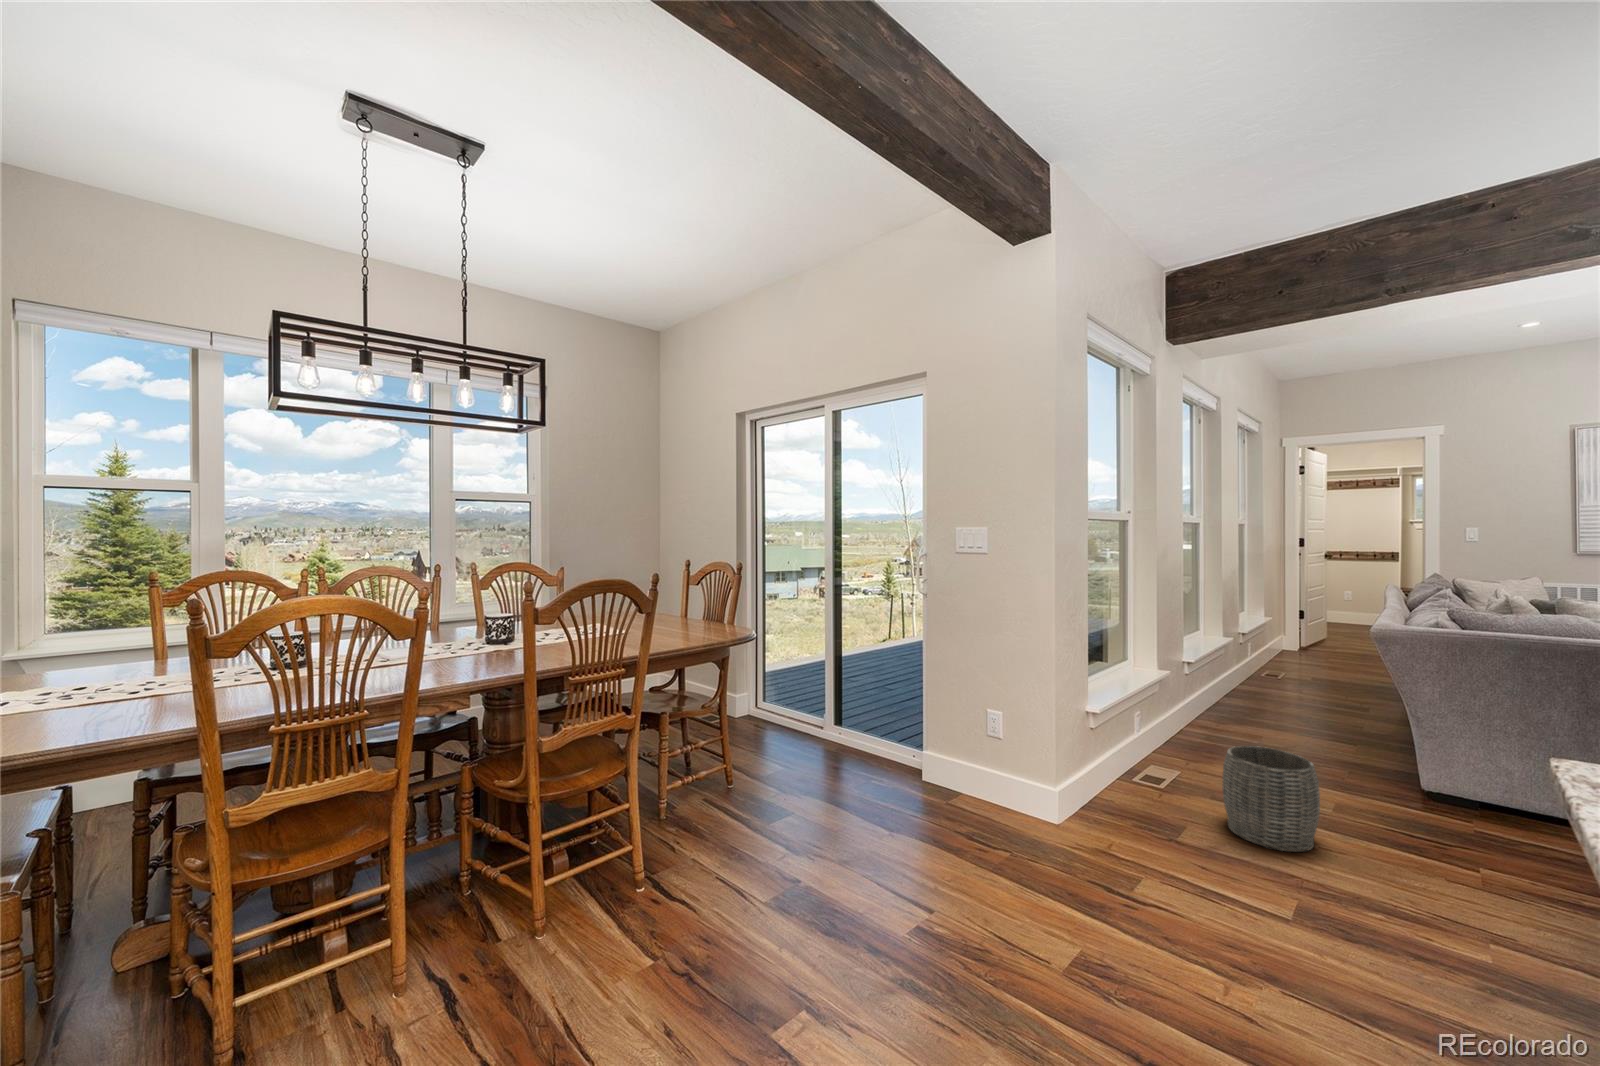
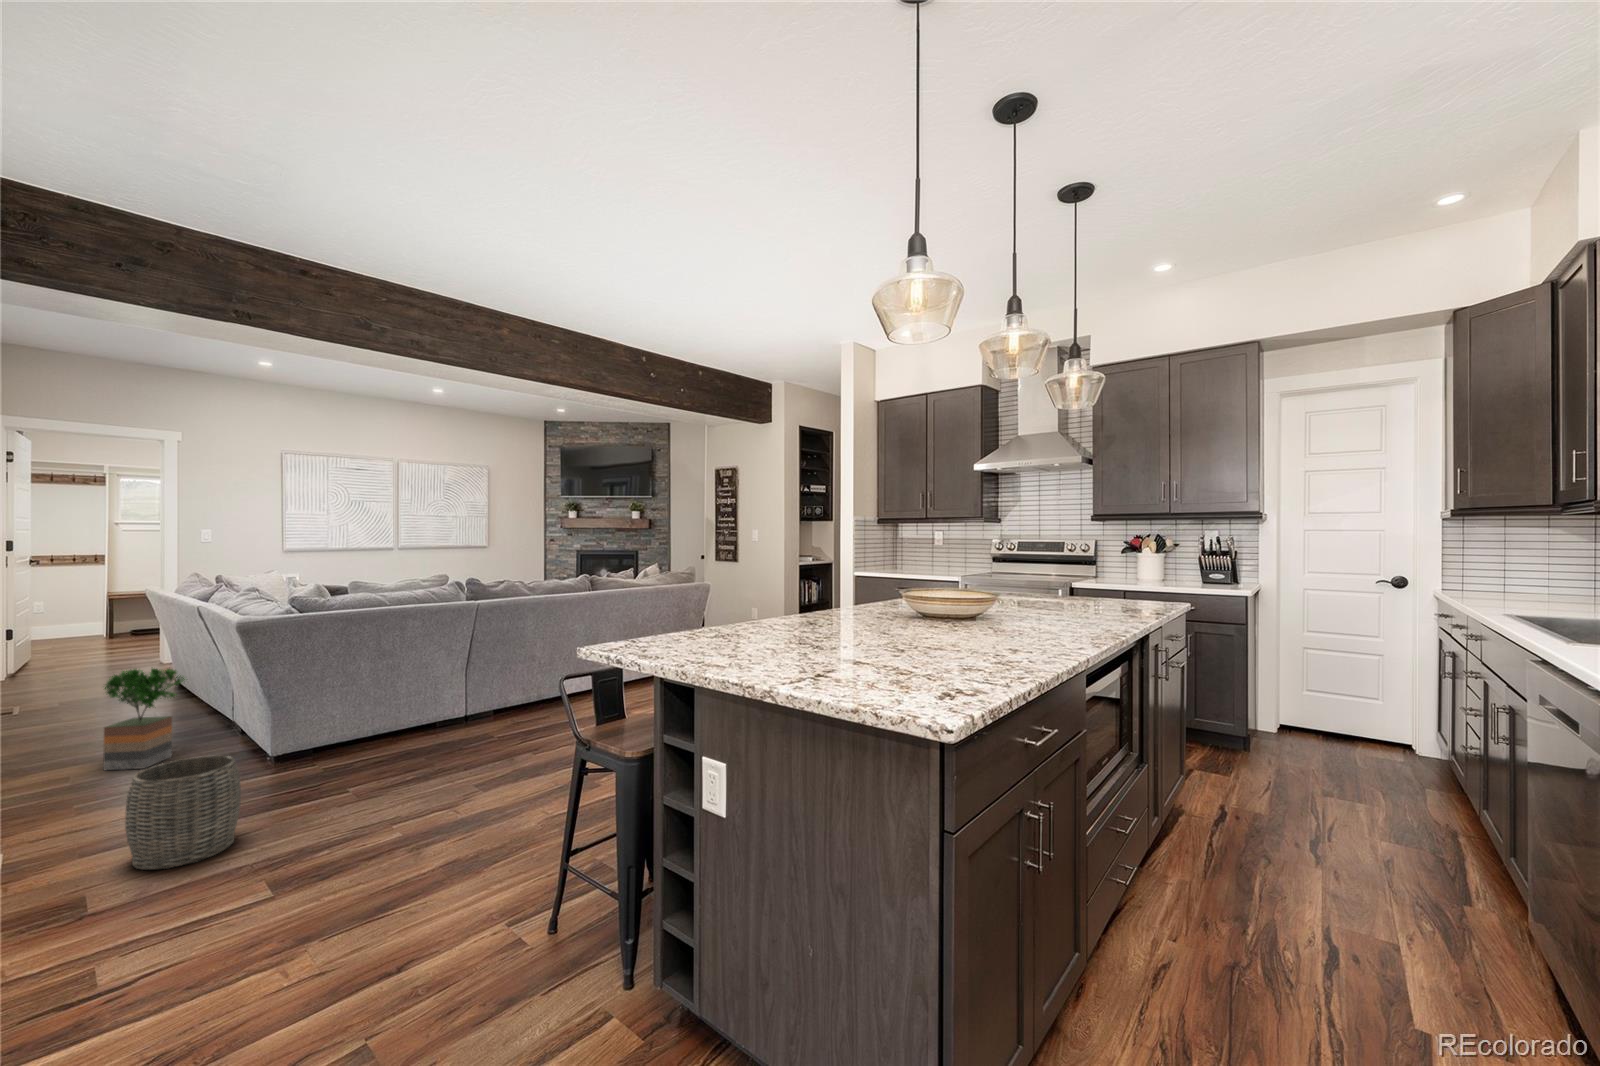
potted tree: none [1279,657,1356,751] -> present [103,669,185,770]

